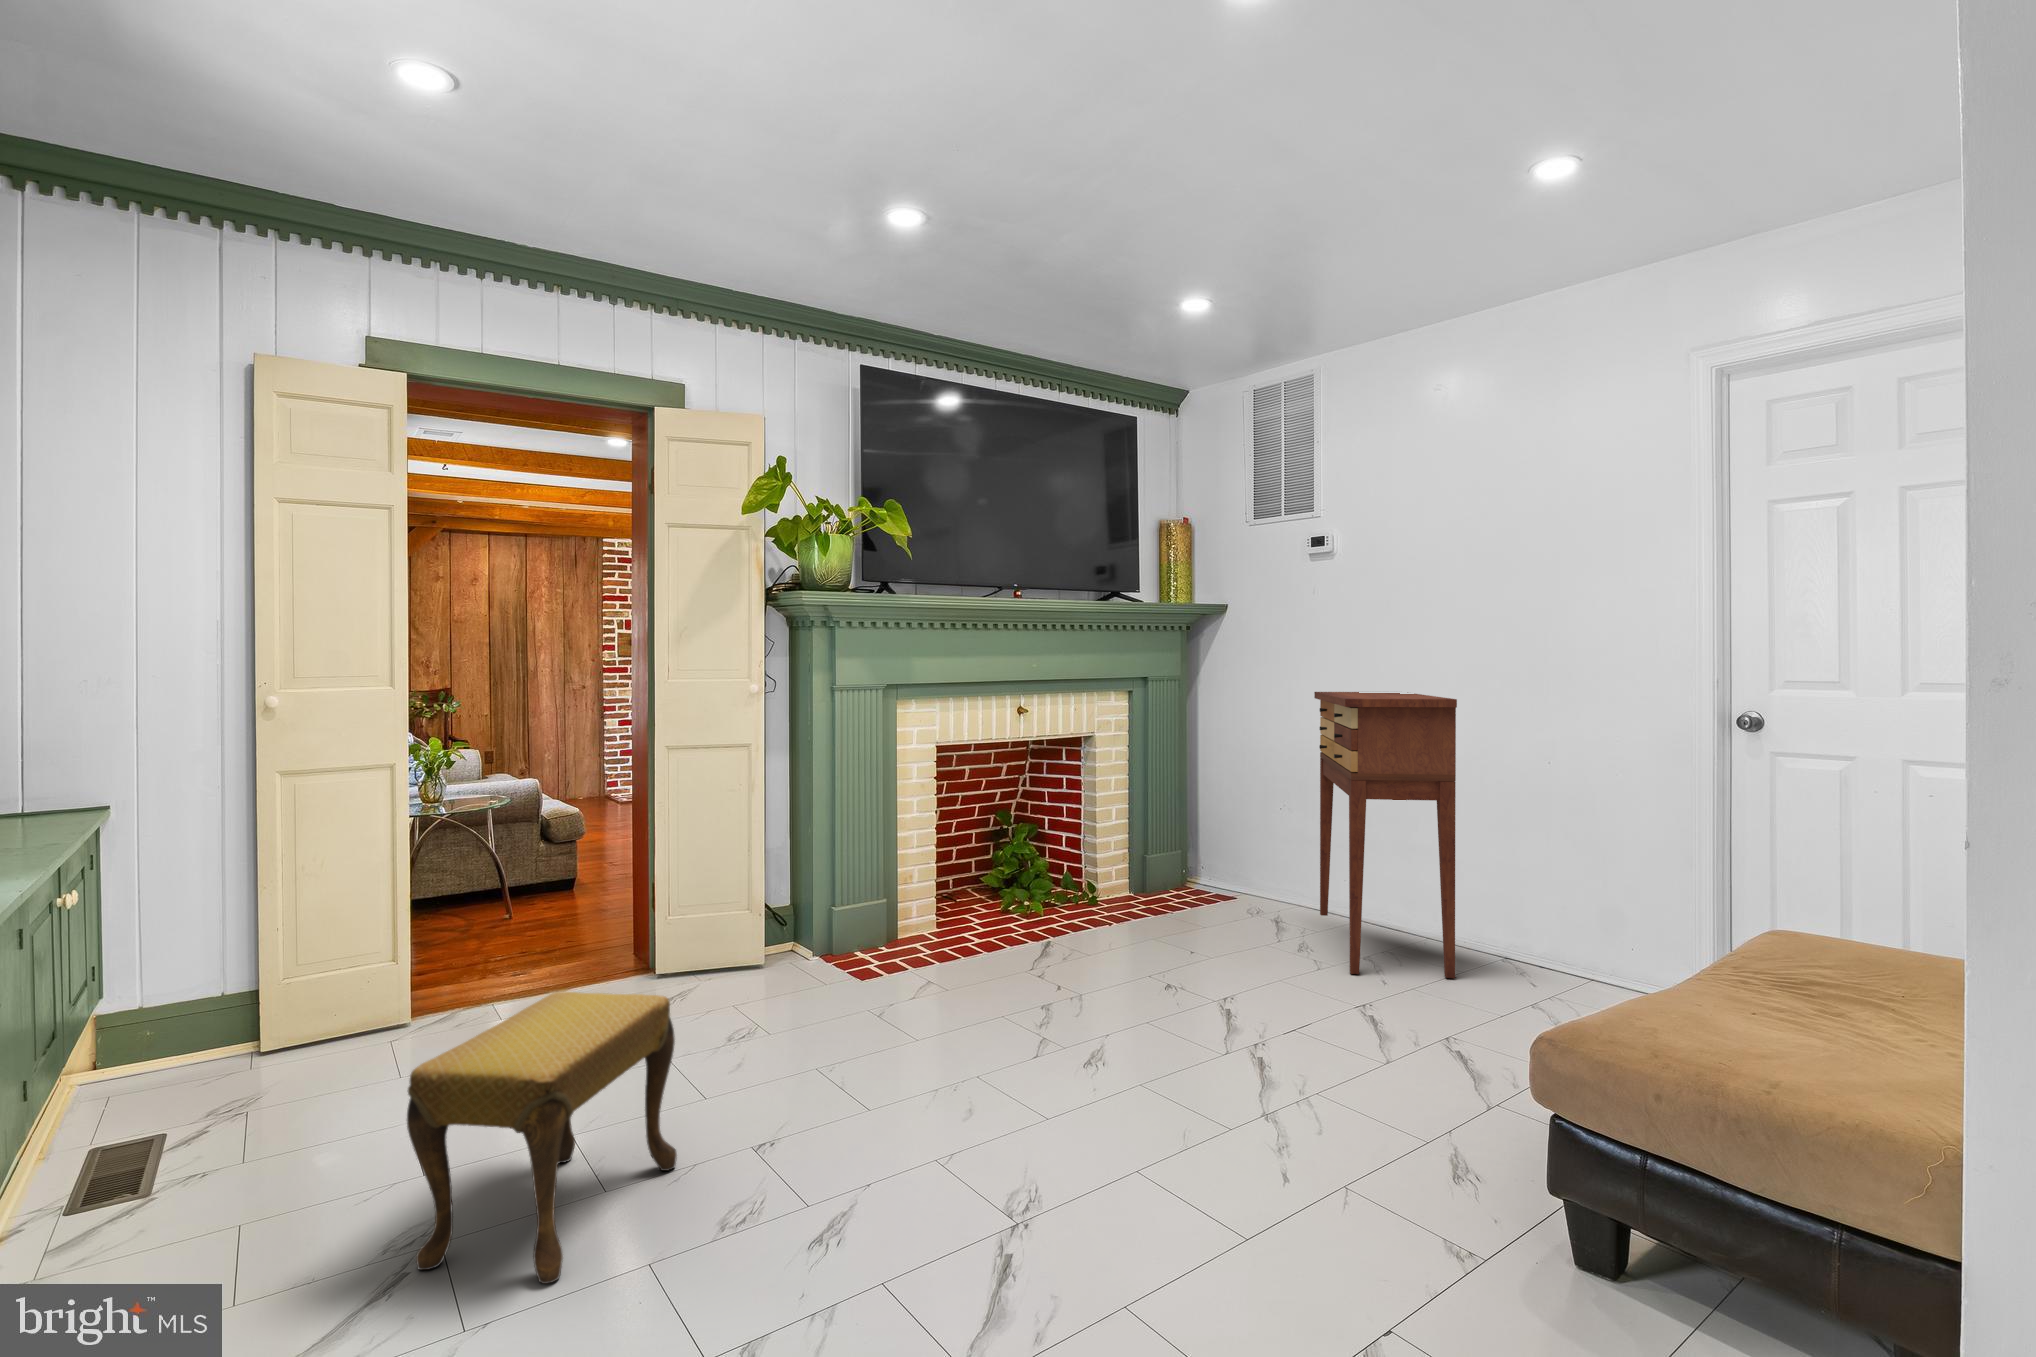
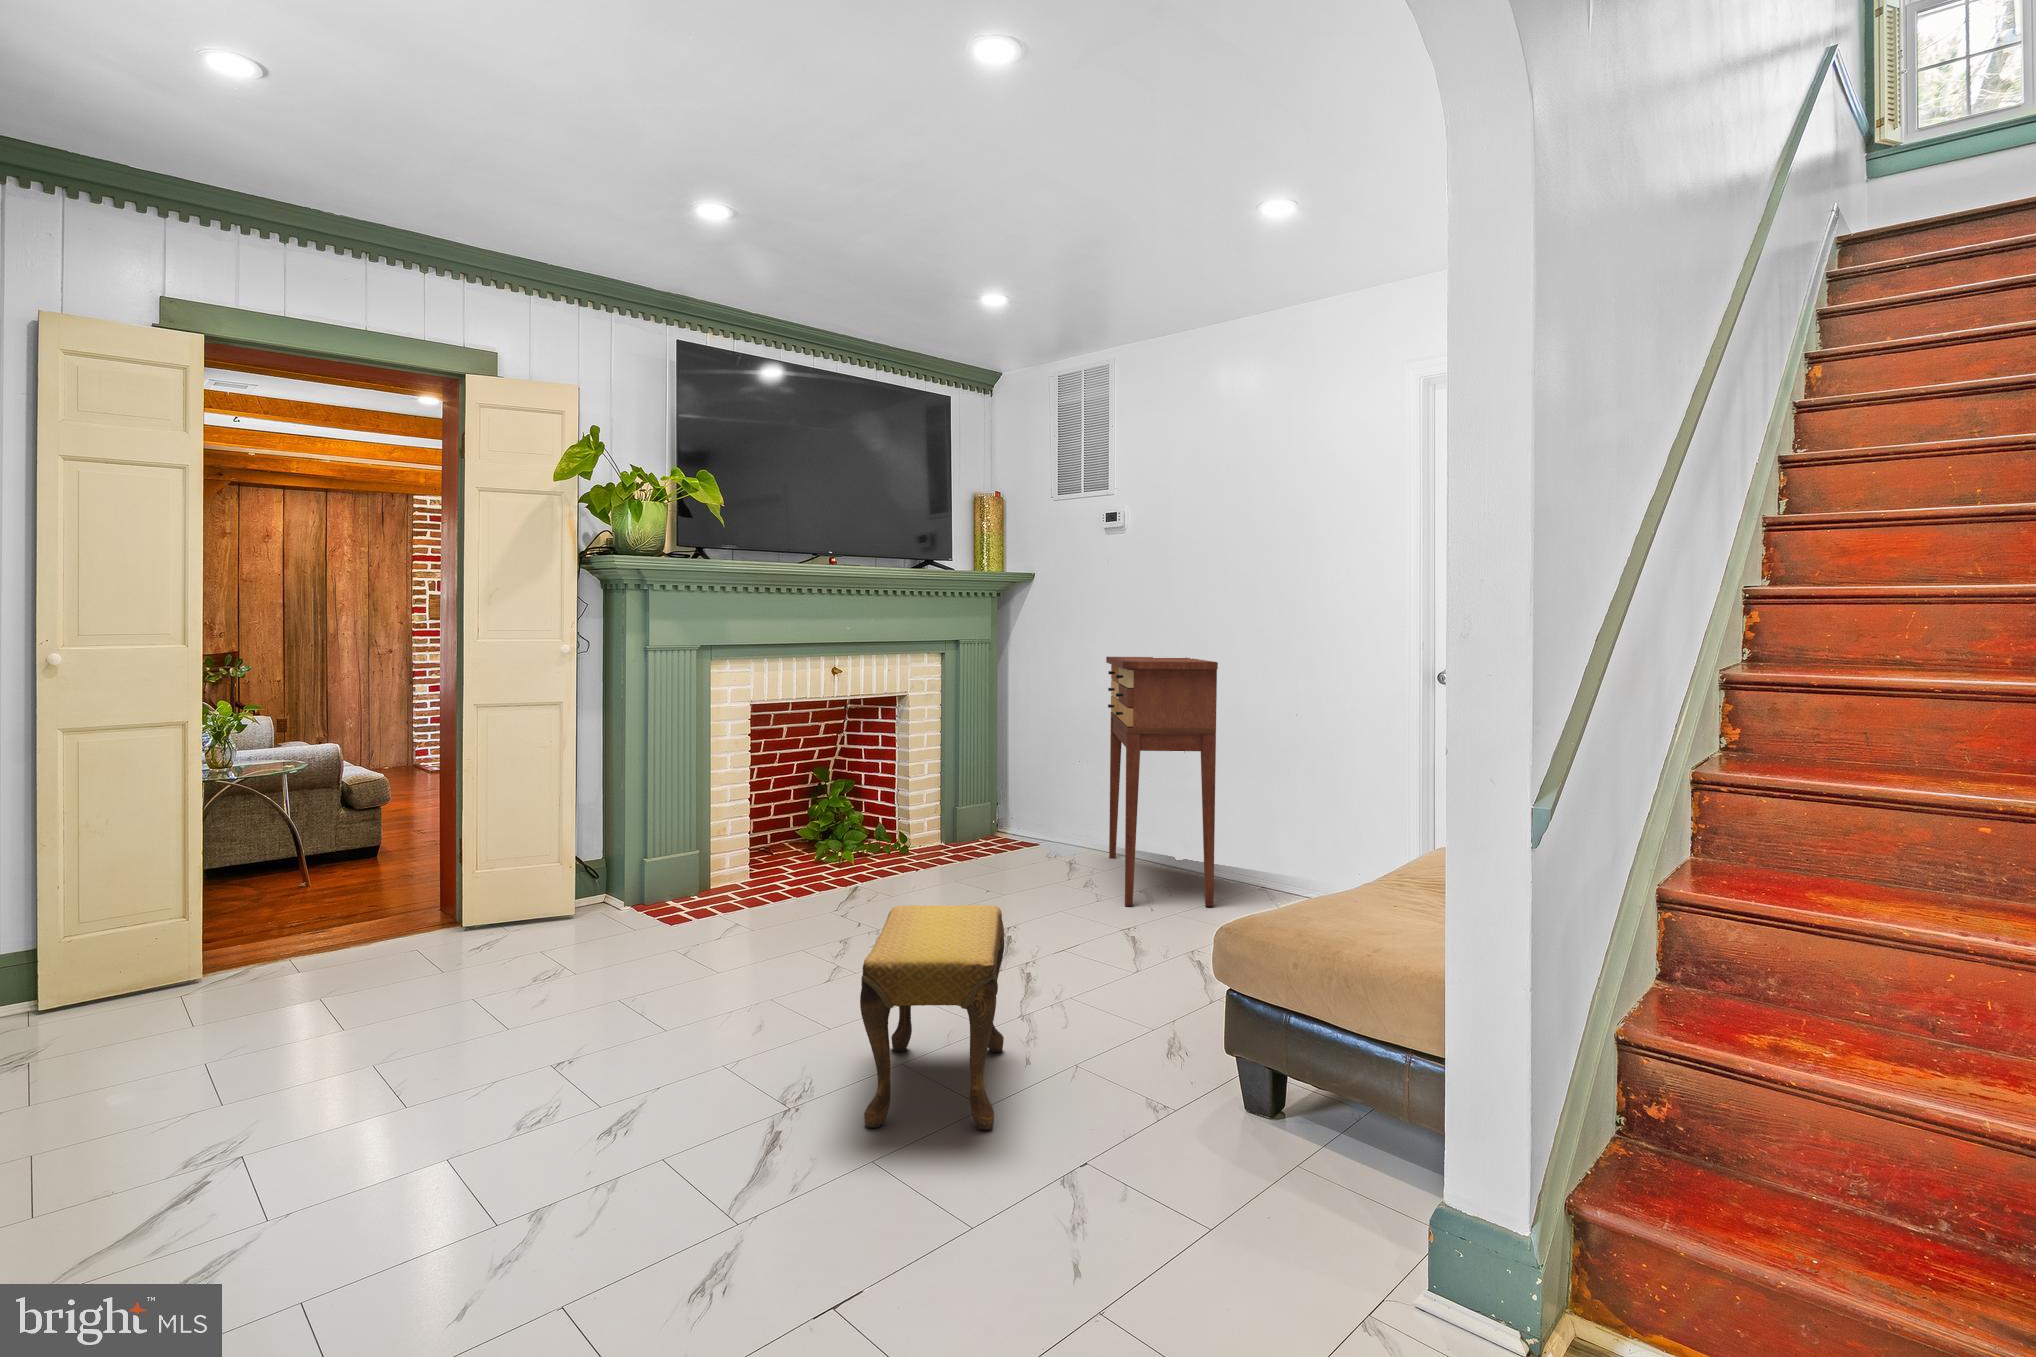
footstool: present [407,992,677,1284] -> present [860,905,1004,1130]

